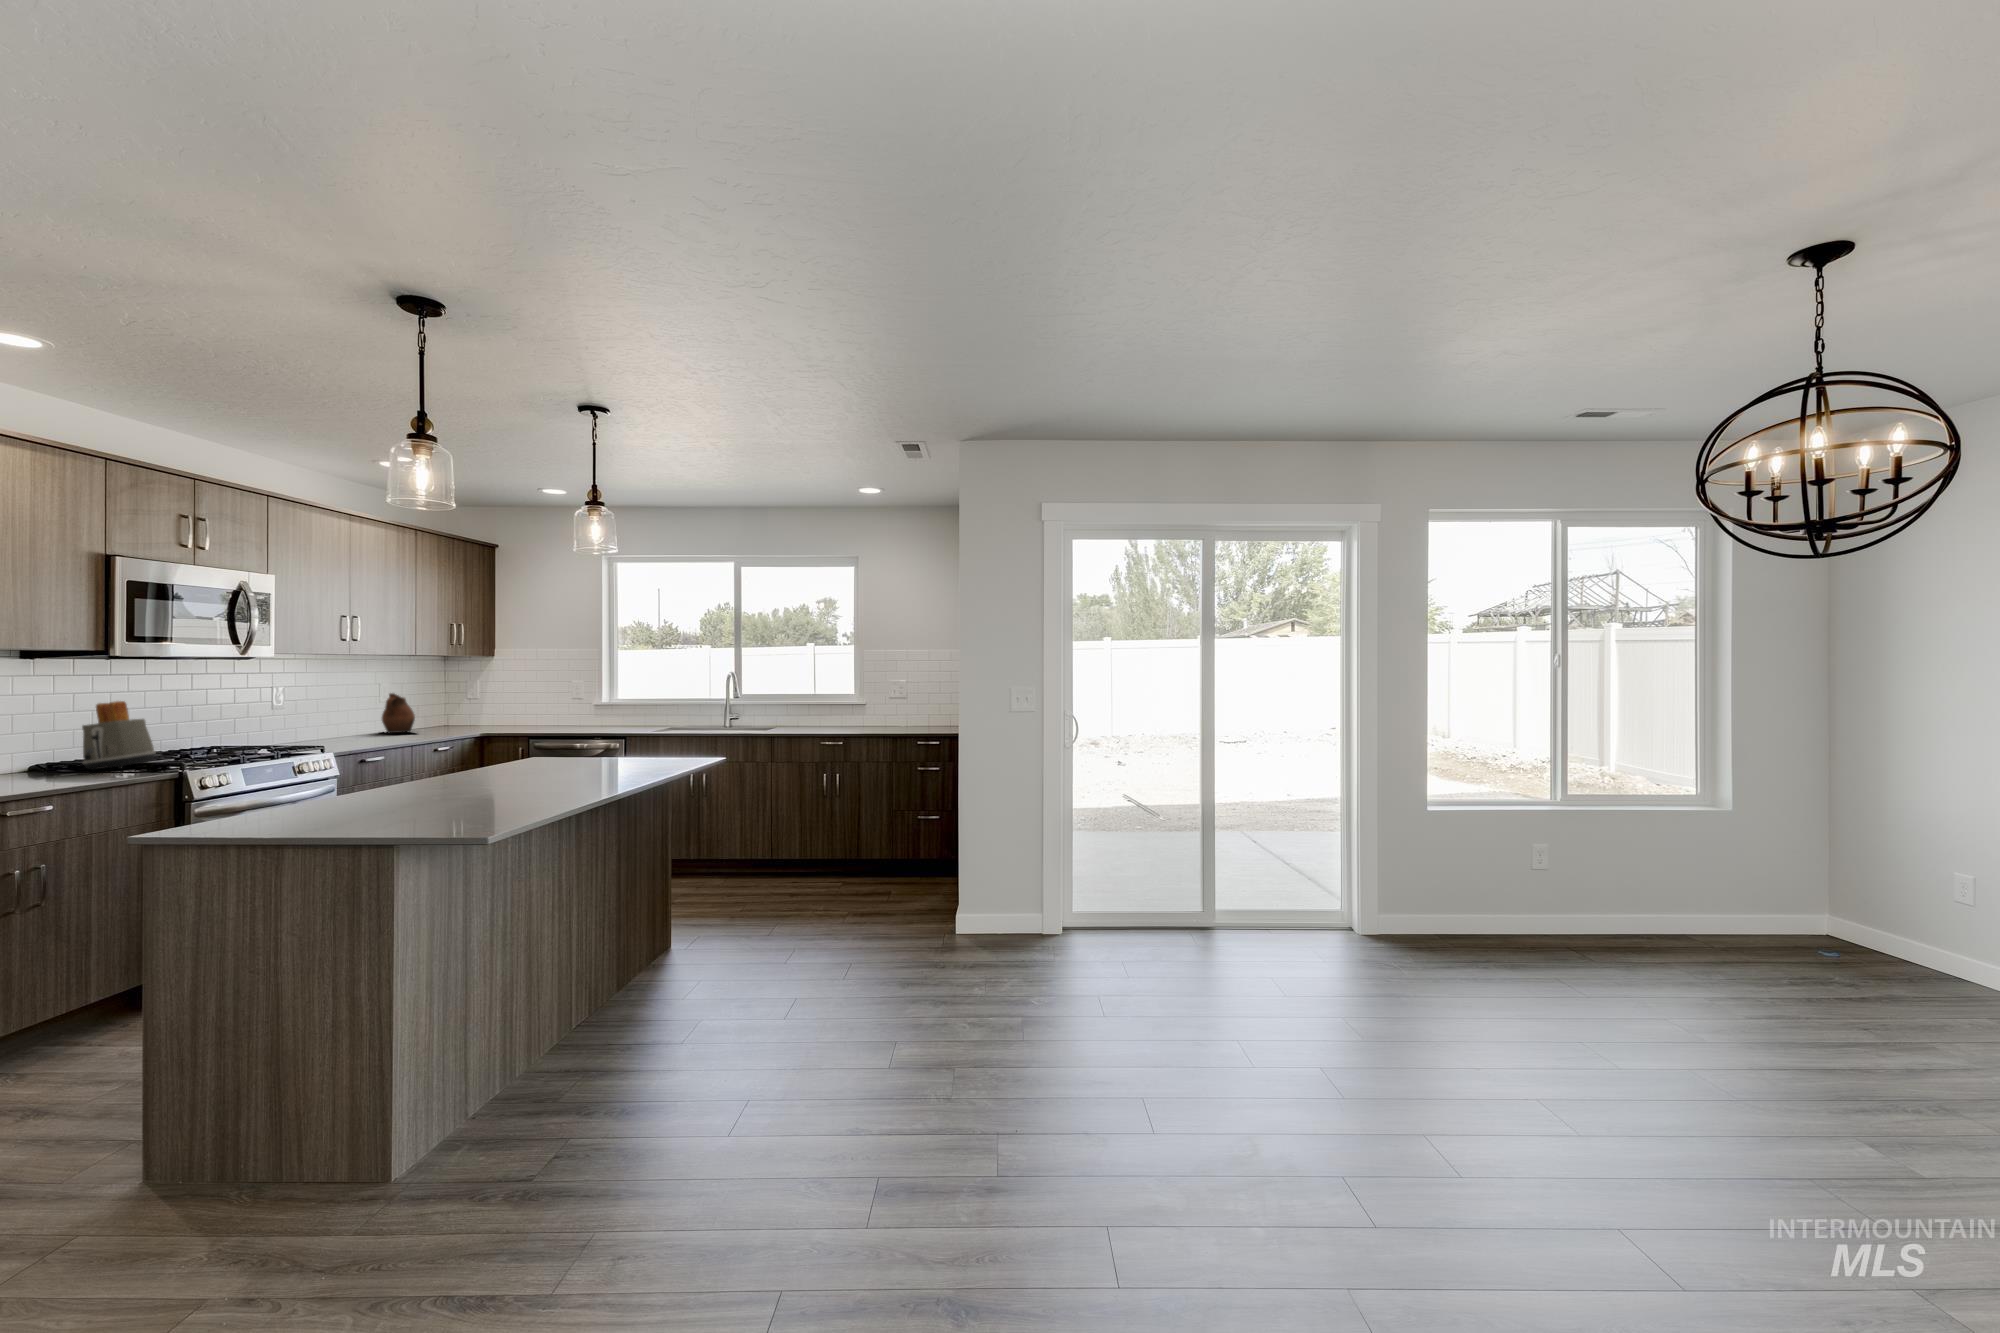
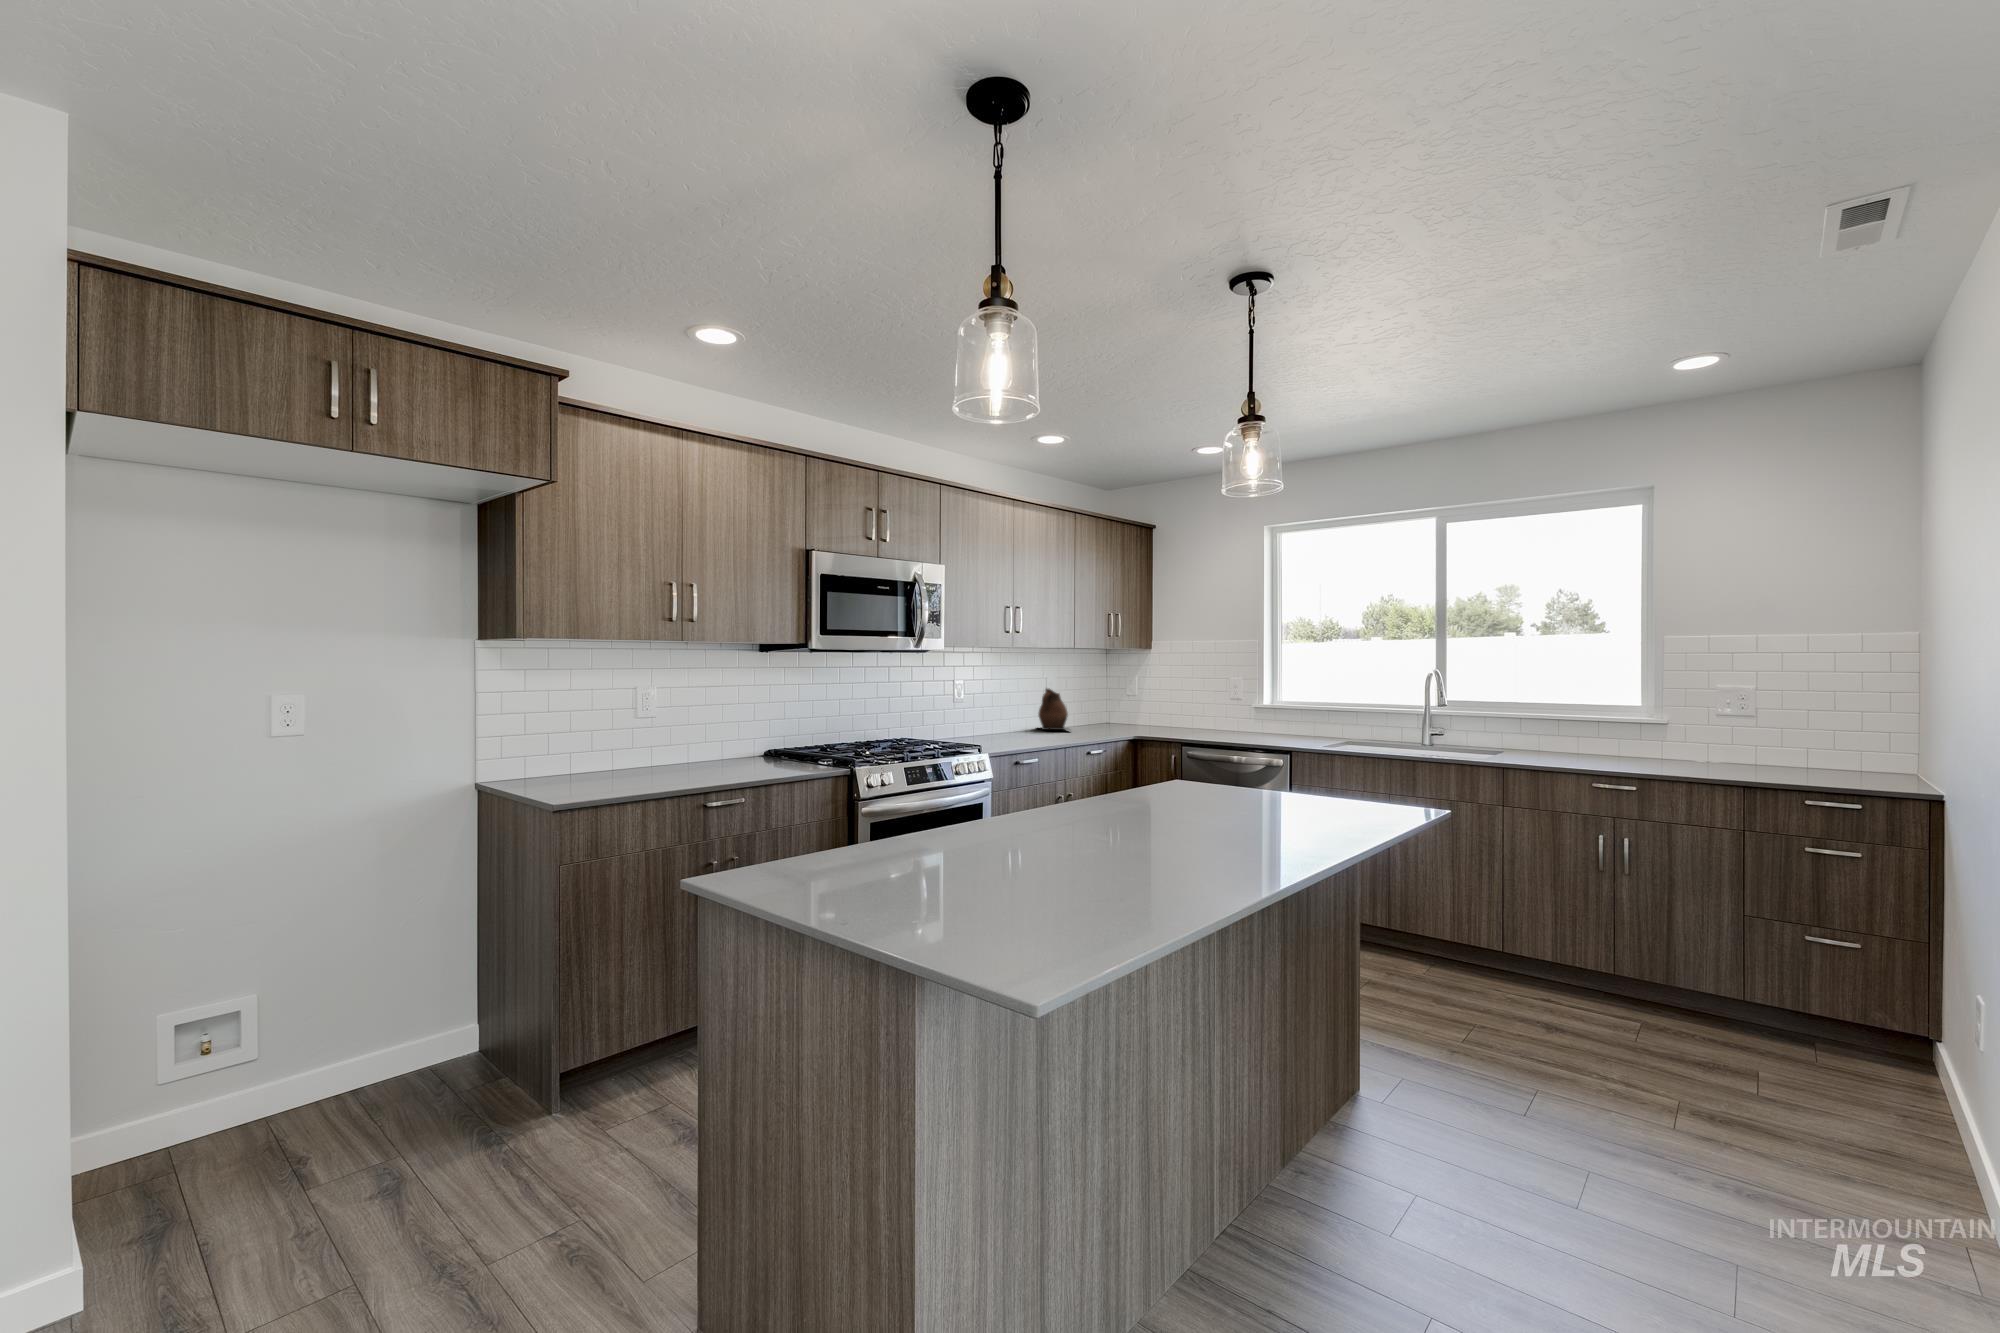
toaster: present [82,701,156,770] -> none [784,693,841,761]

